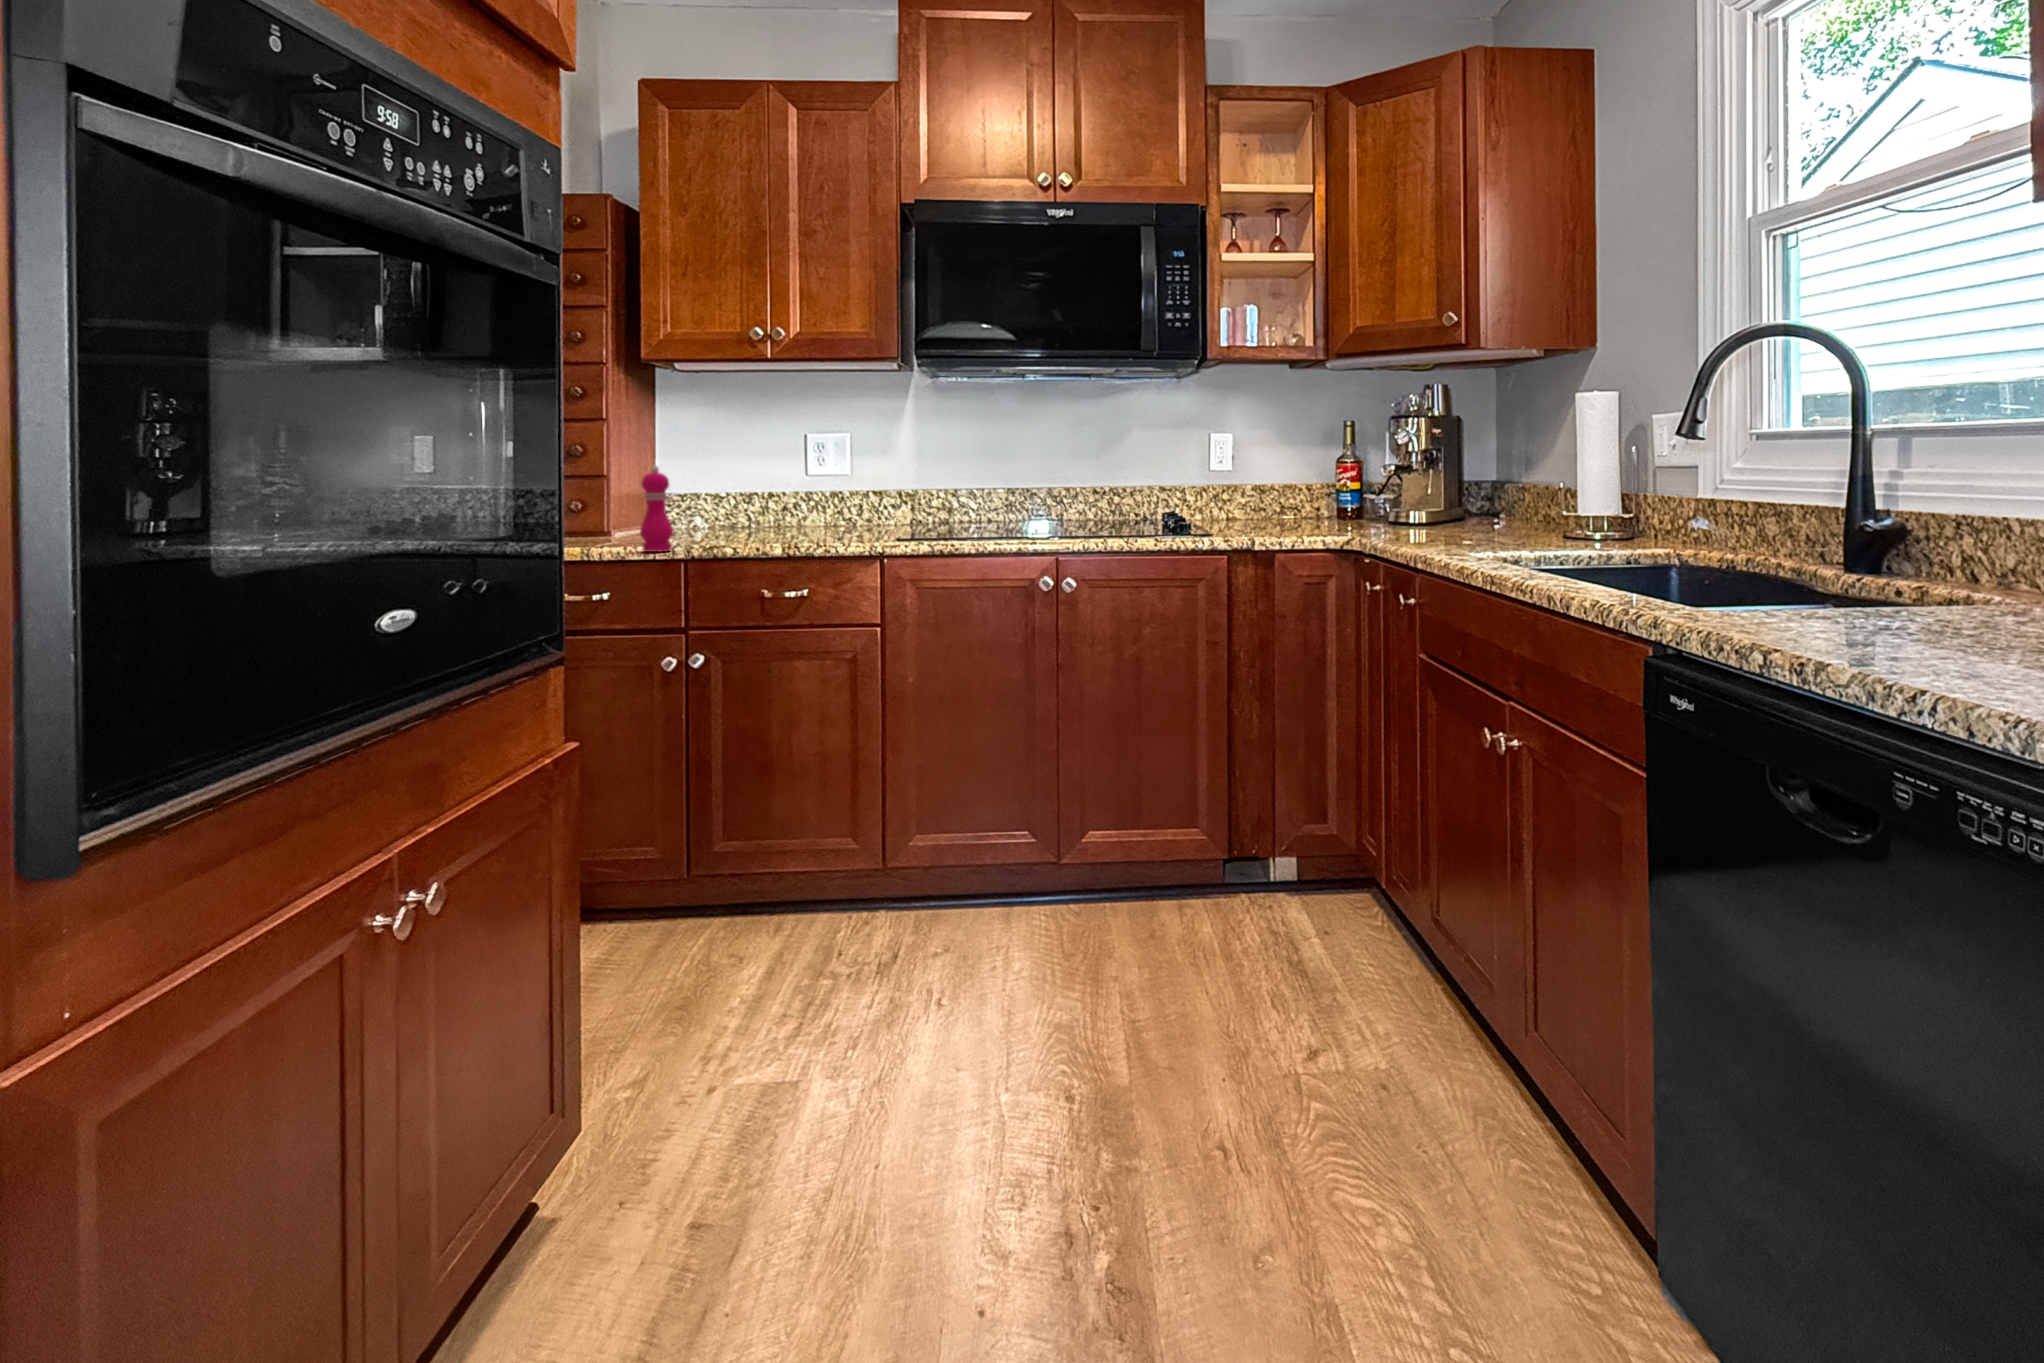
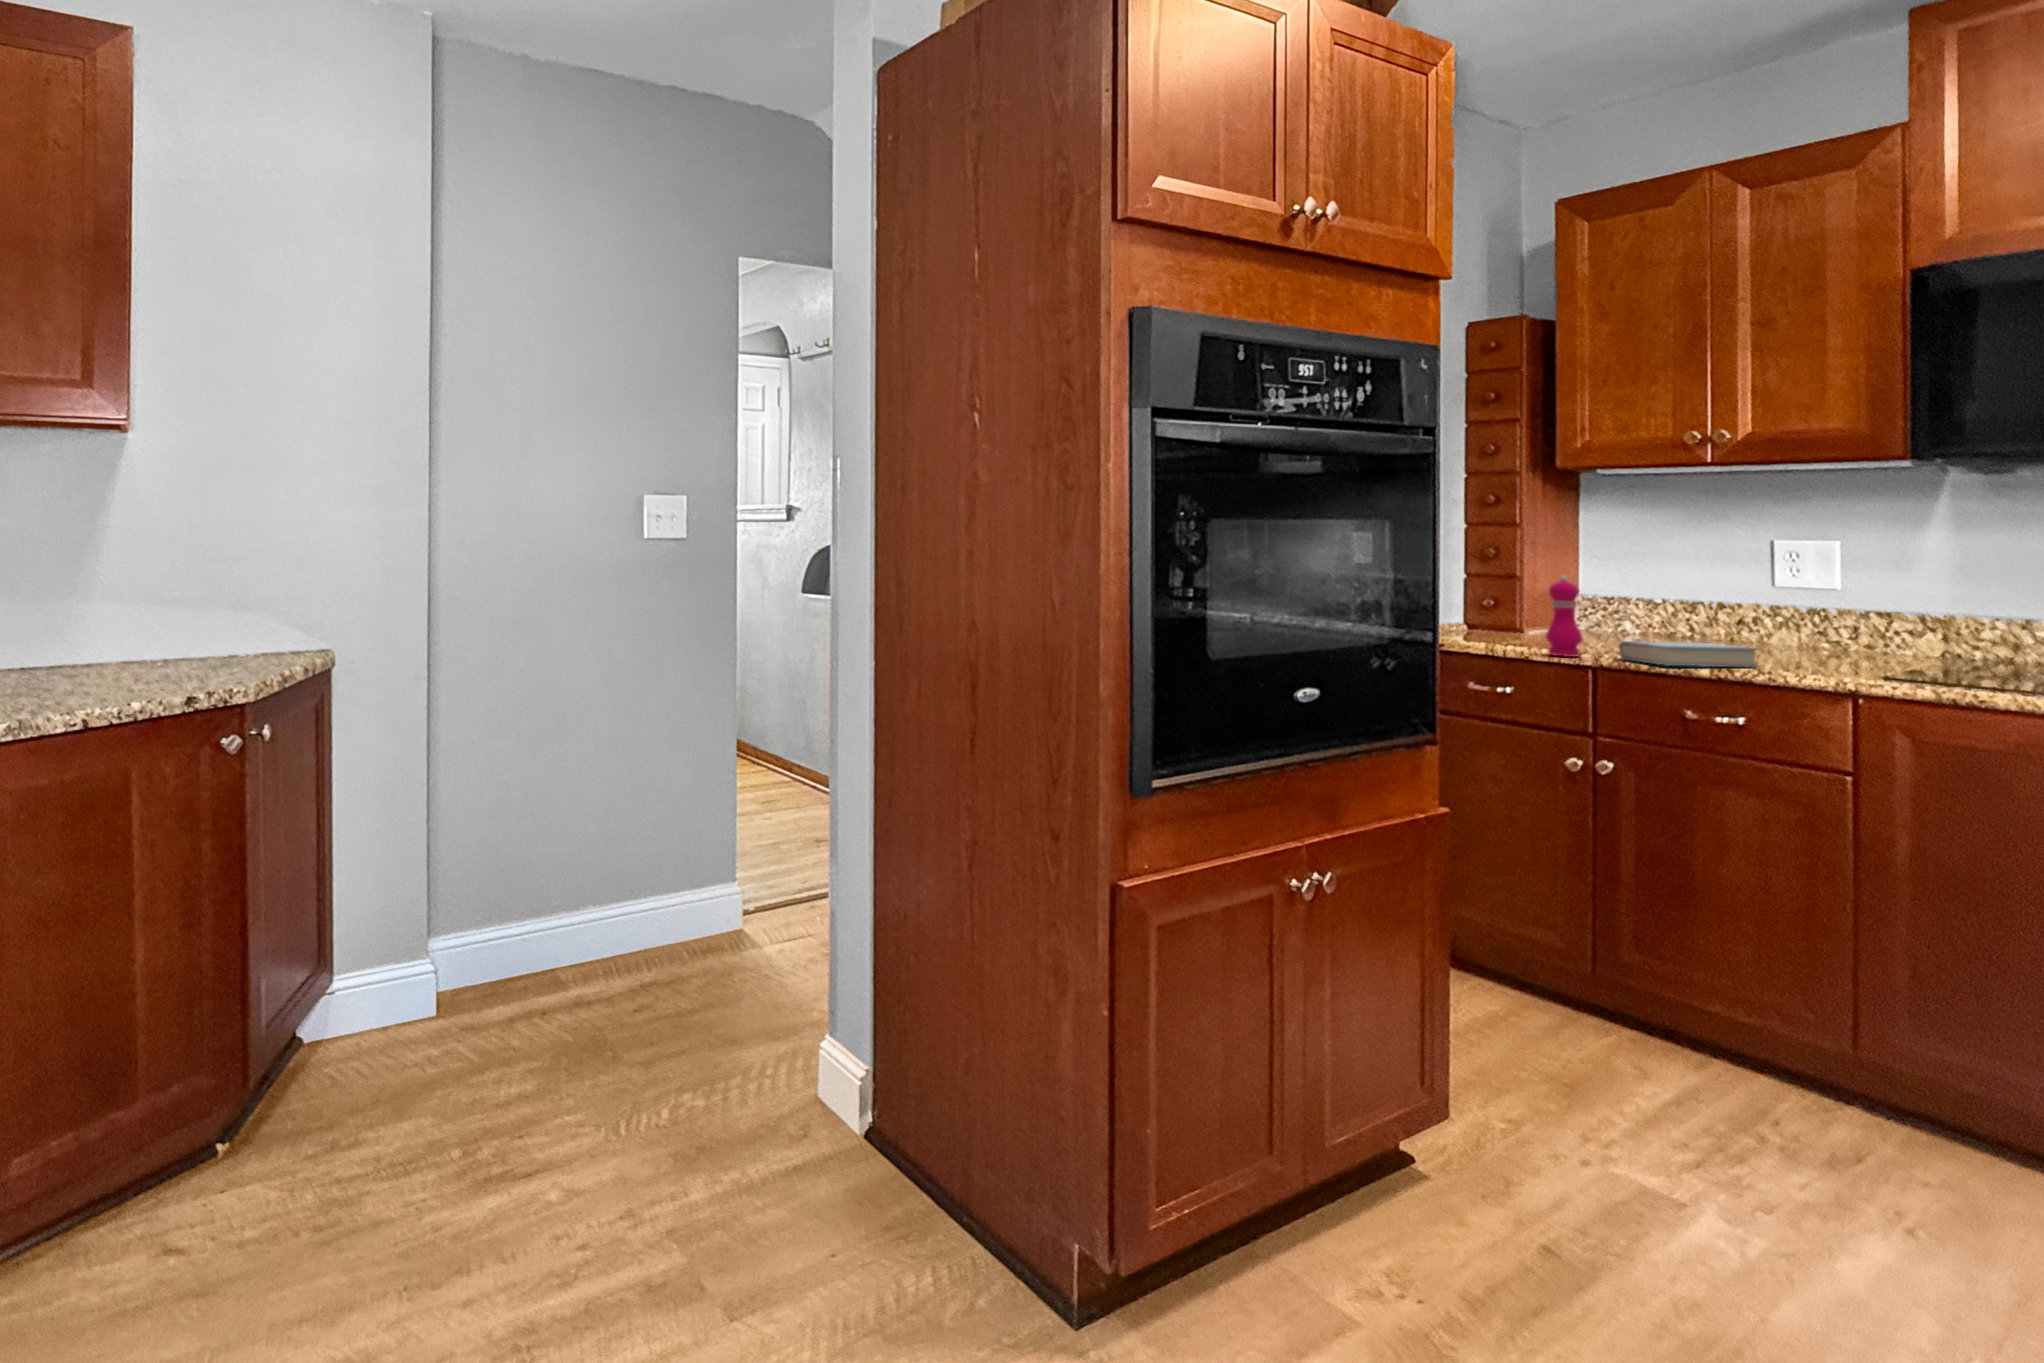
hardback book: none [706,526,811,550] -> present [1619,641,1757,668]

